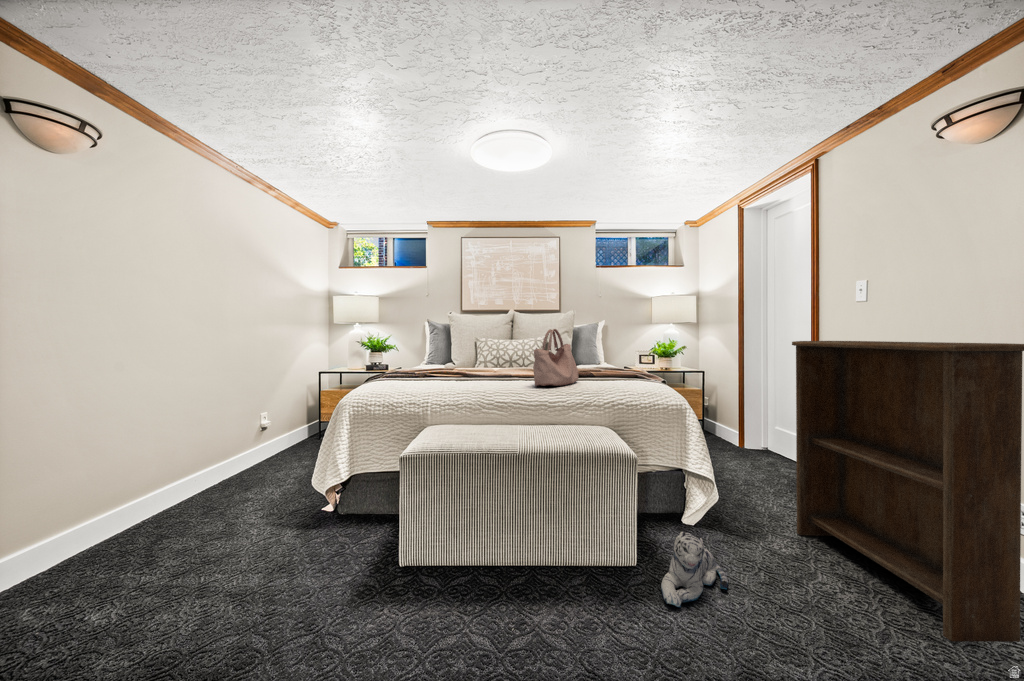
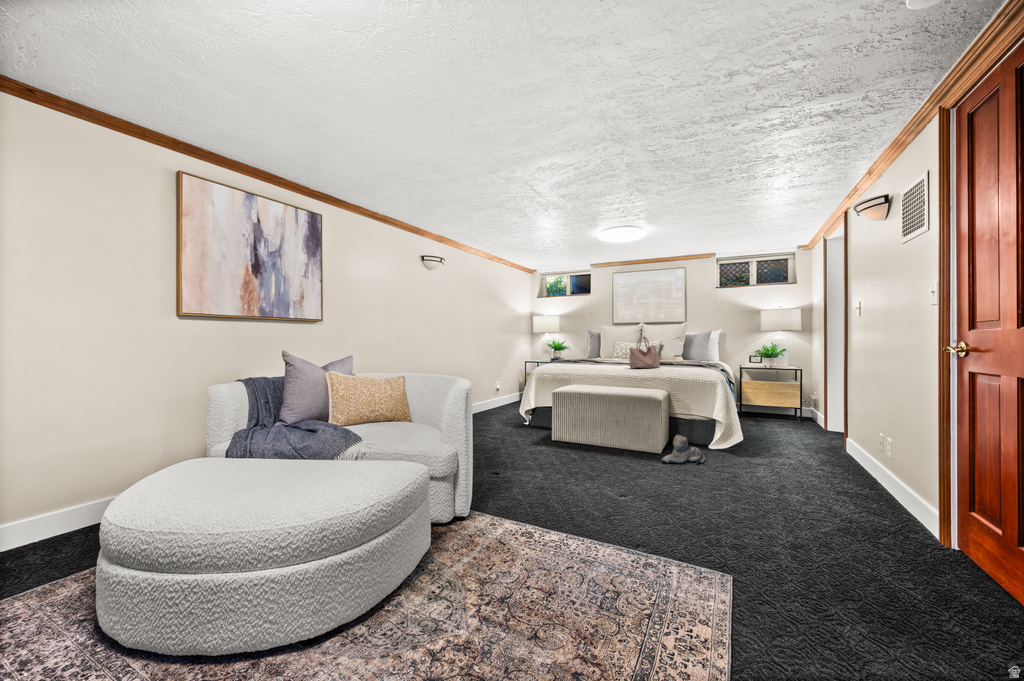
bookshelf: present [792,341,1024,642] -> none [776,345,836,493]

